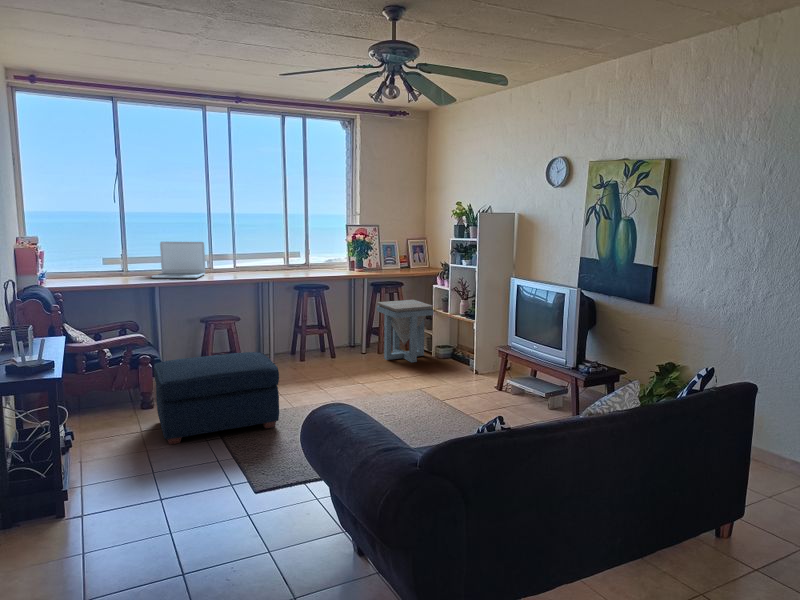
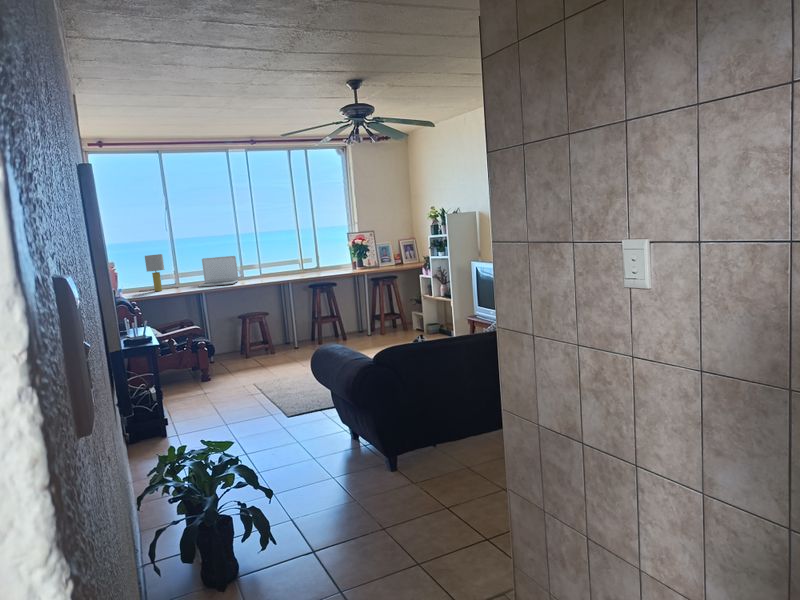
table lamp: none [73,232,125,280] -> present [145,254,178,291]
side table: present [377,300,434,363] -> none [376,289,422,339]
ottoman: present [154,352,279,444] -> none [210,332,302,398]

